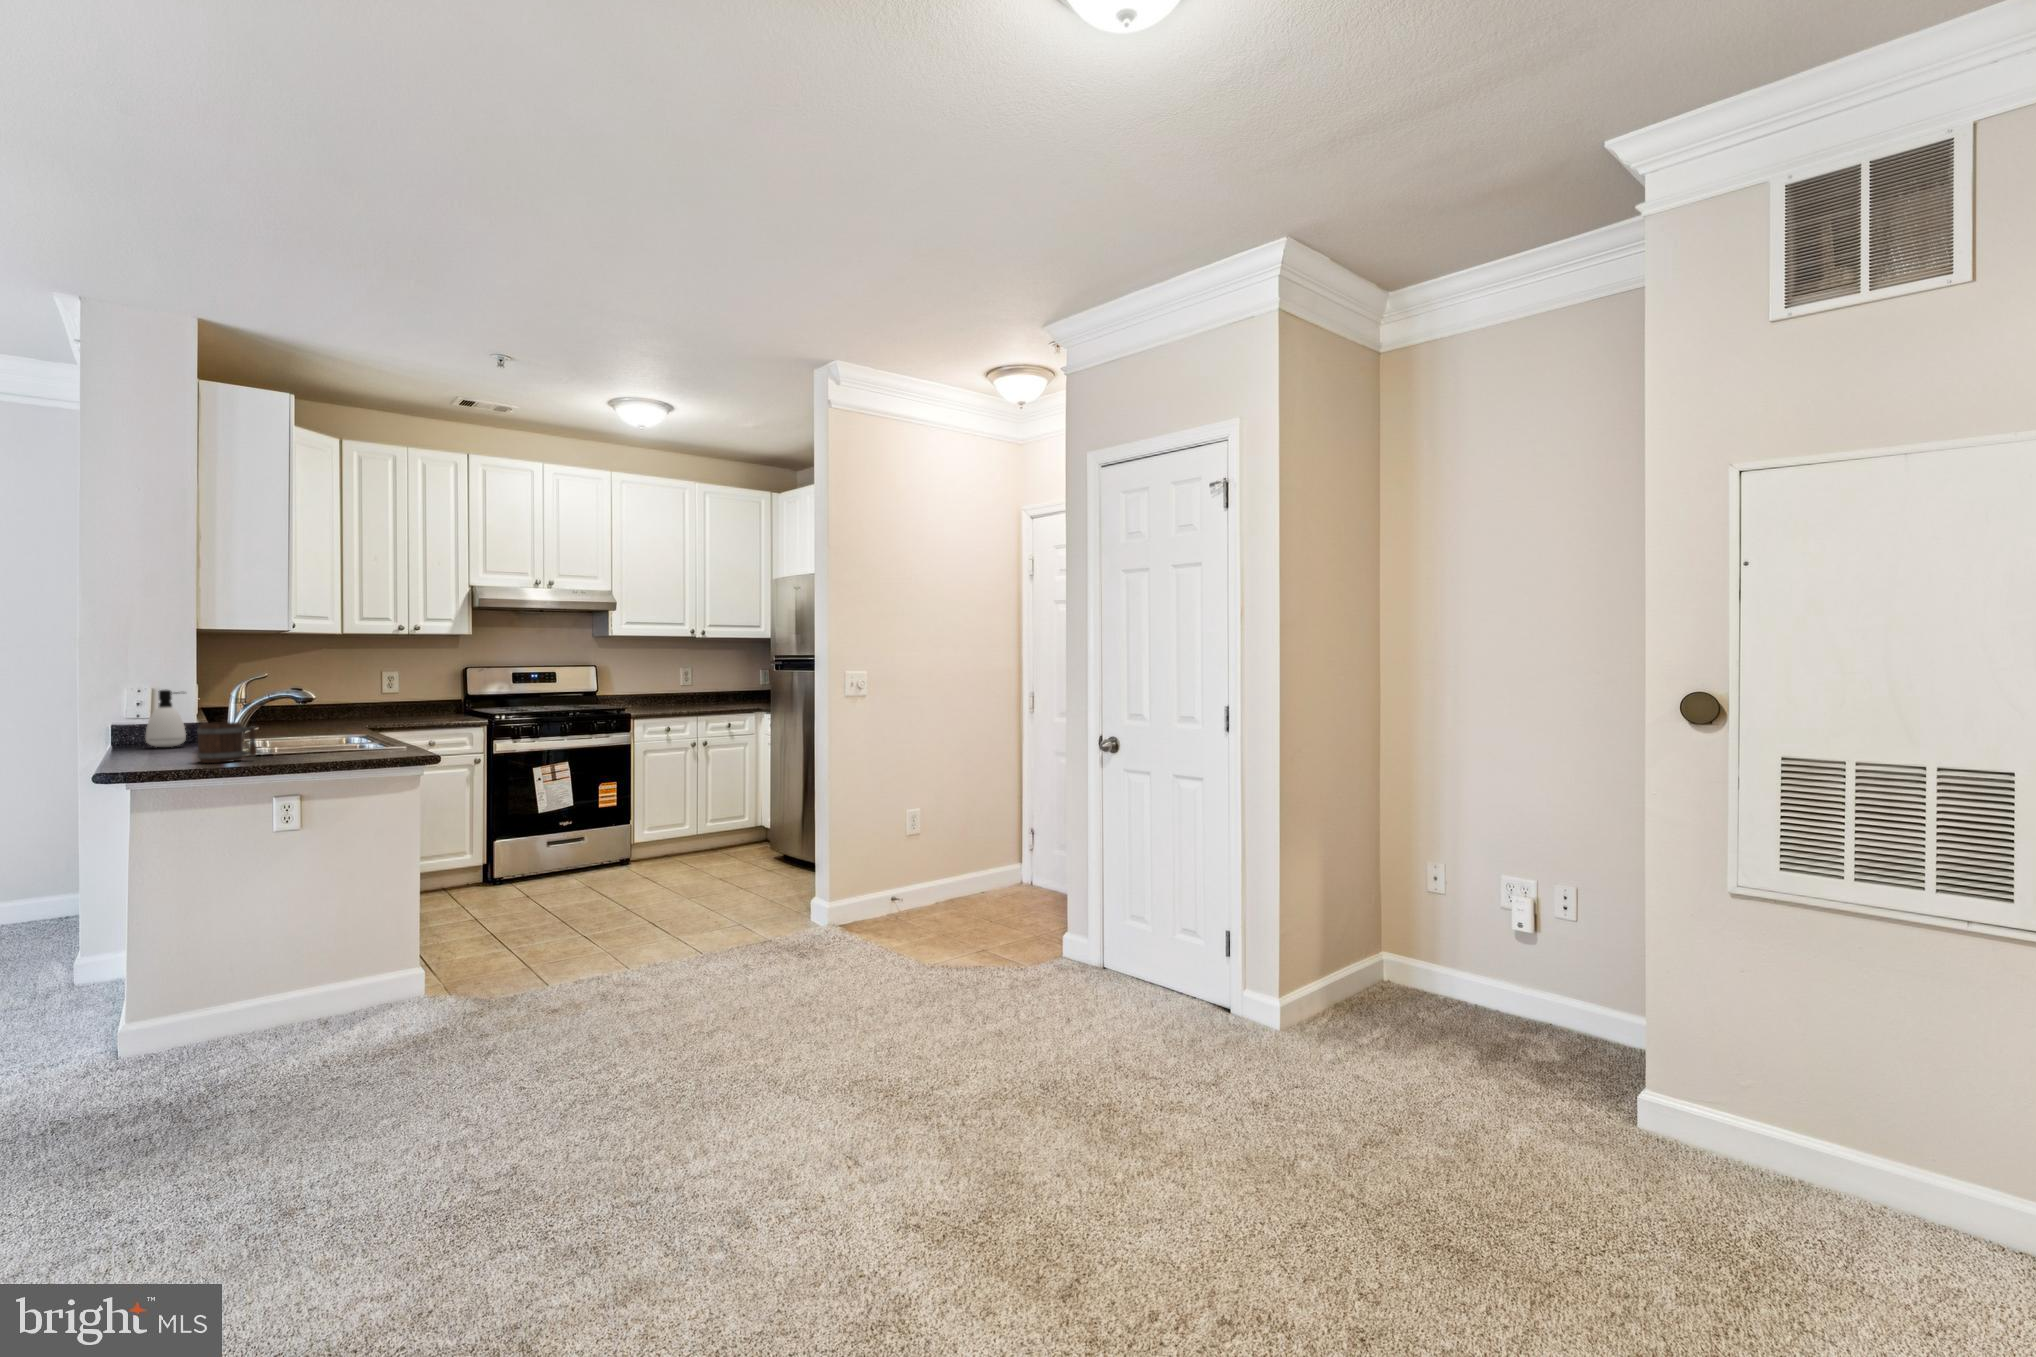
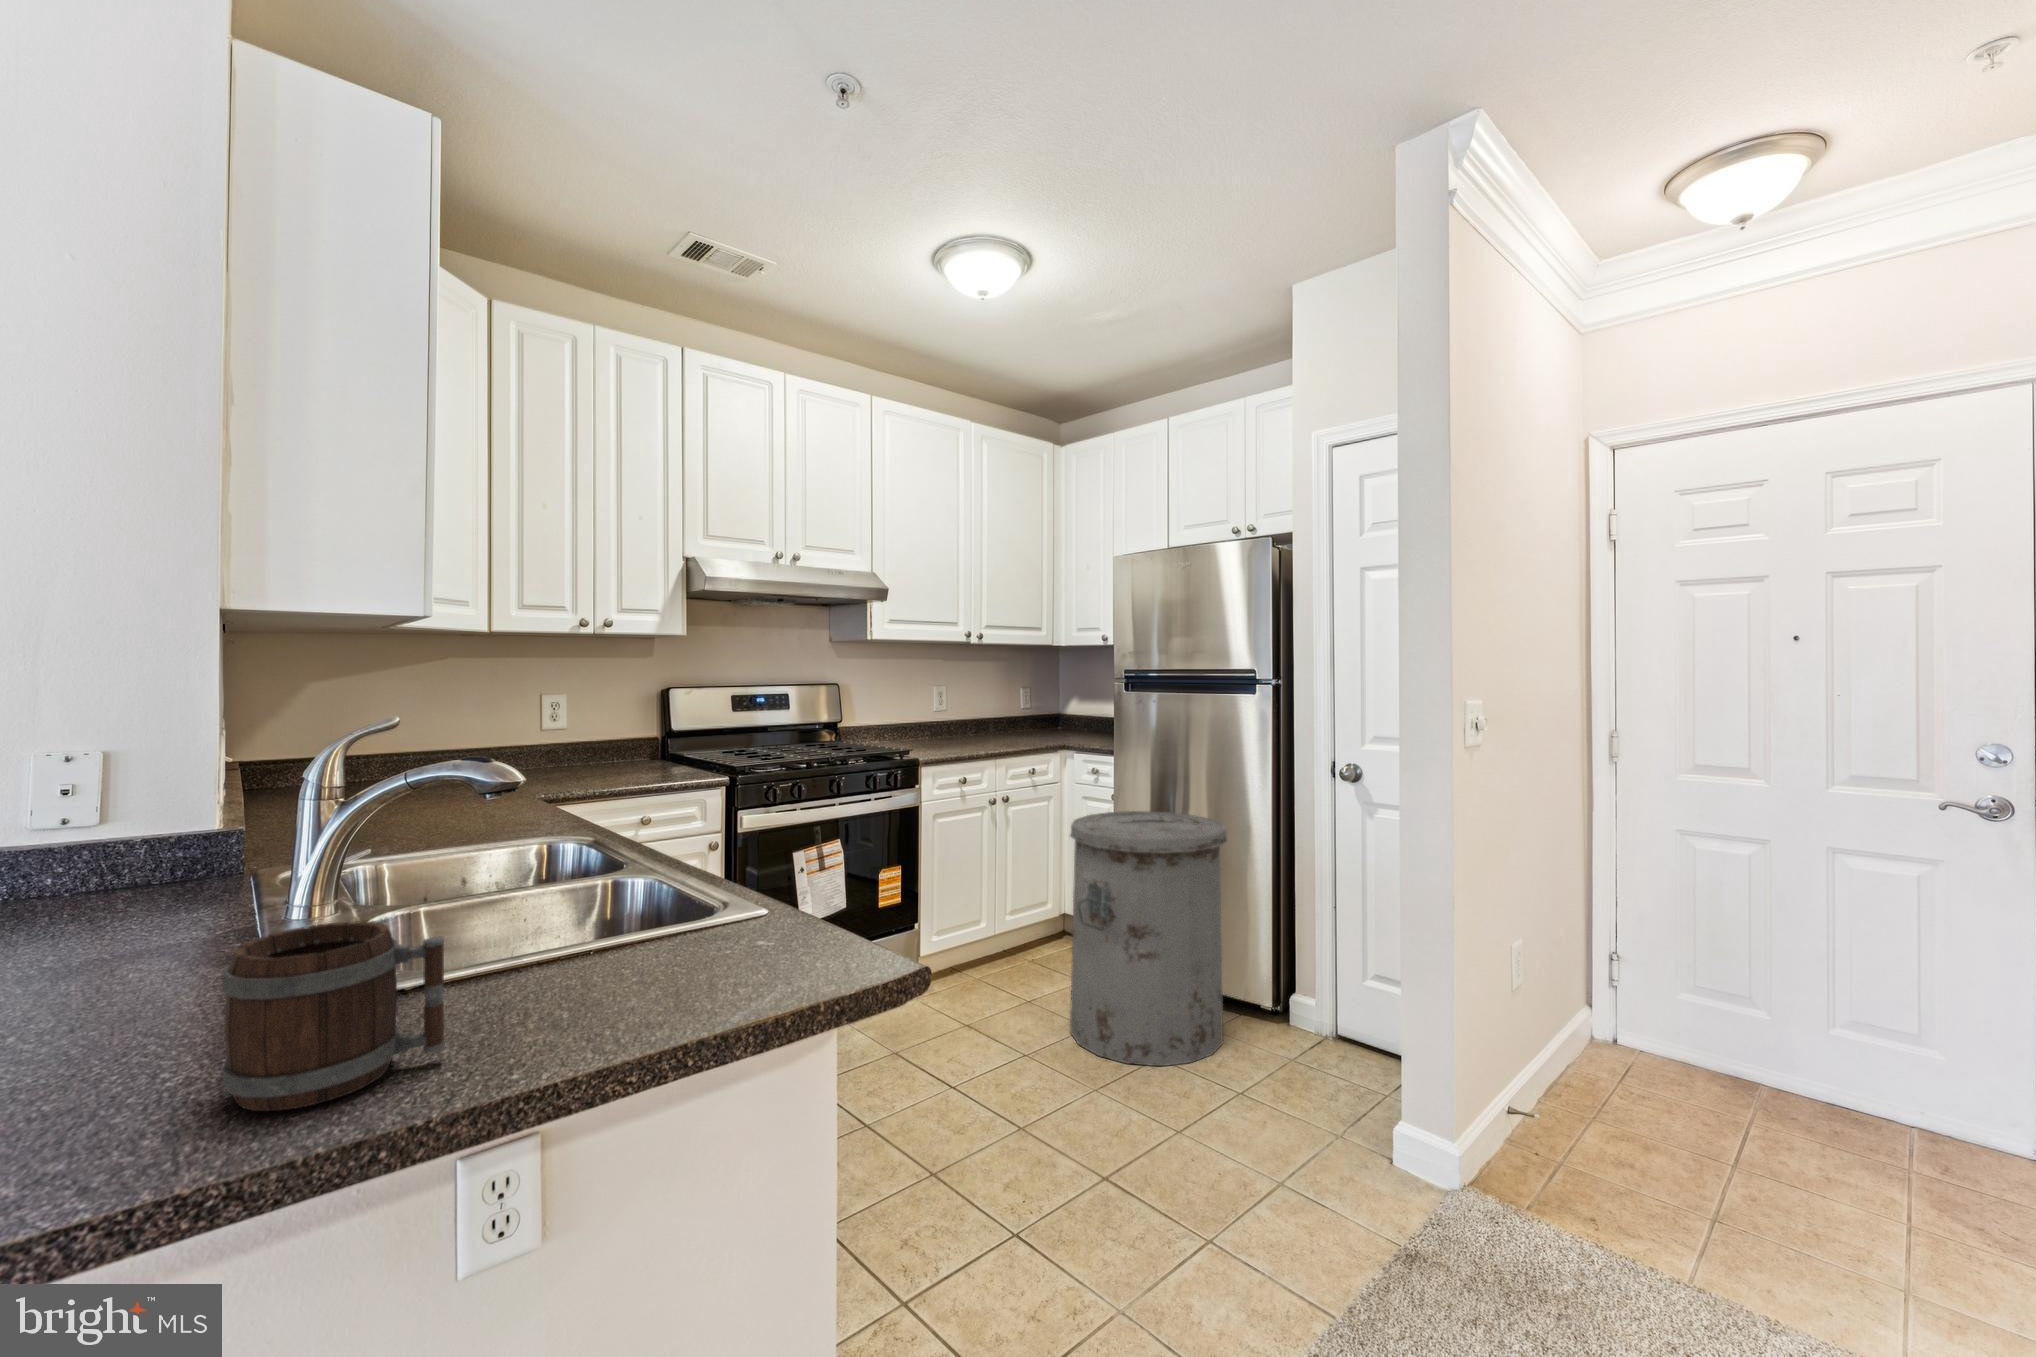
soap dispenser: present [146,690,186,747] -> none [63,772,193,942]
trash can: none [691,744,794,890] -> present [1070,811,1227,1066]

